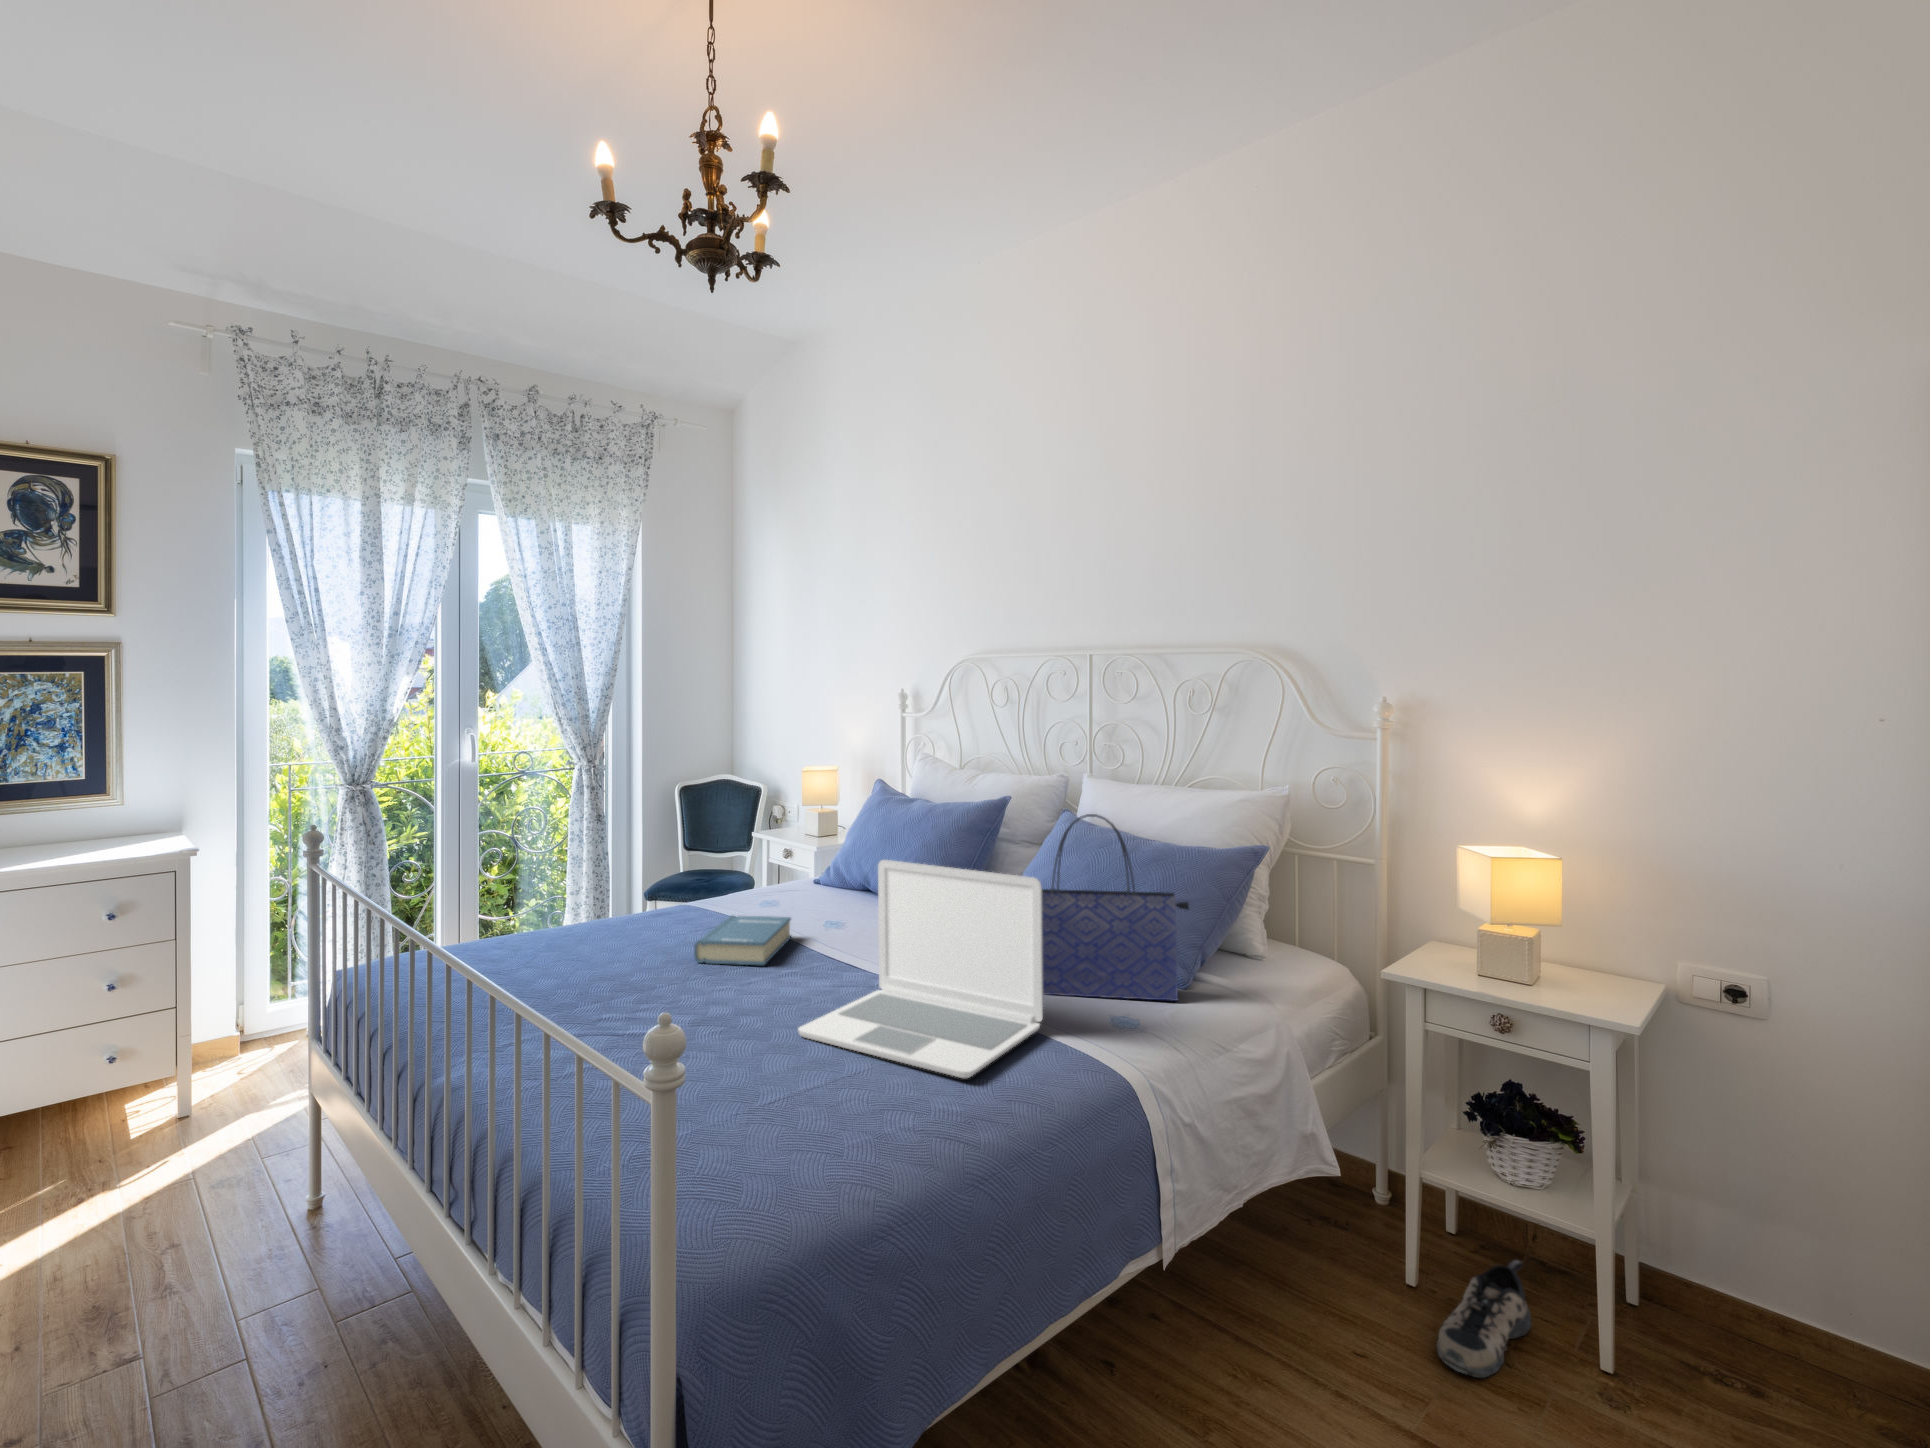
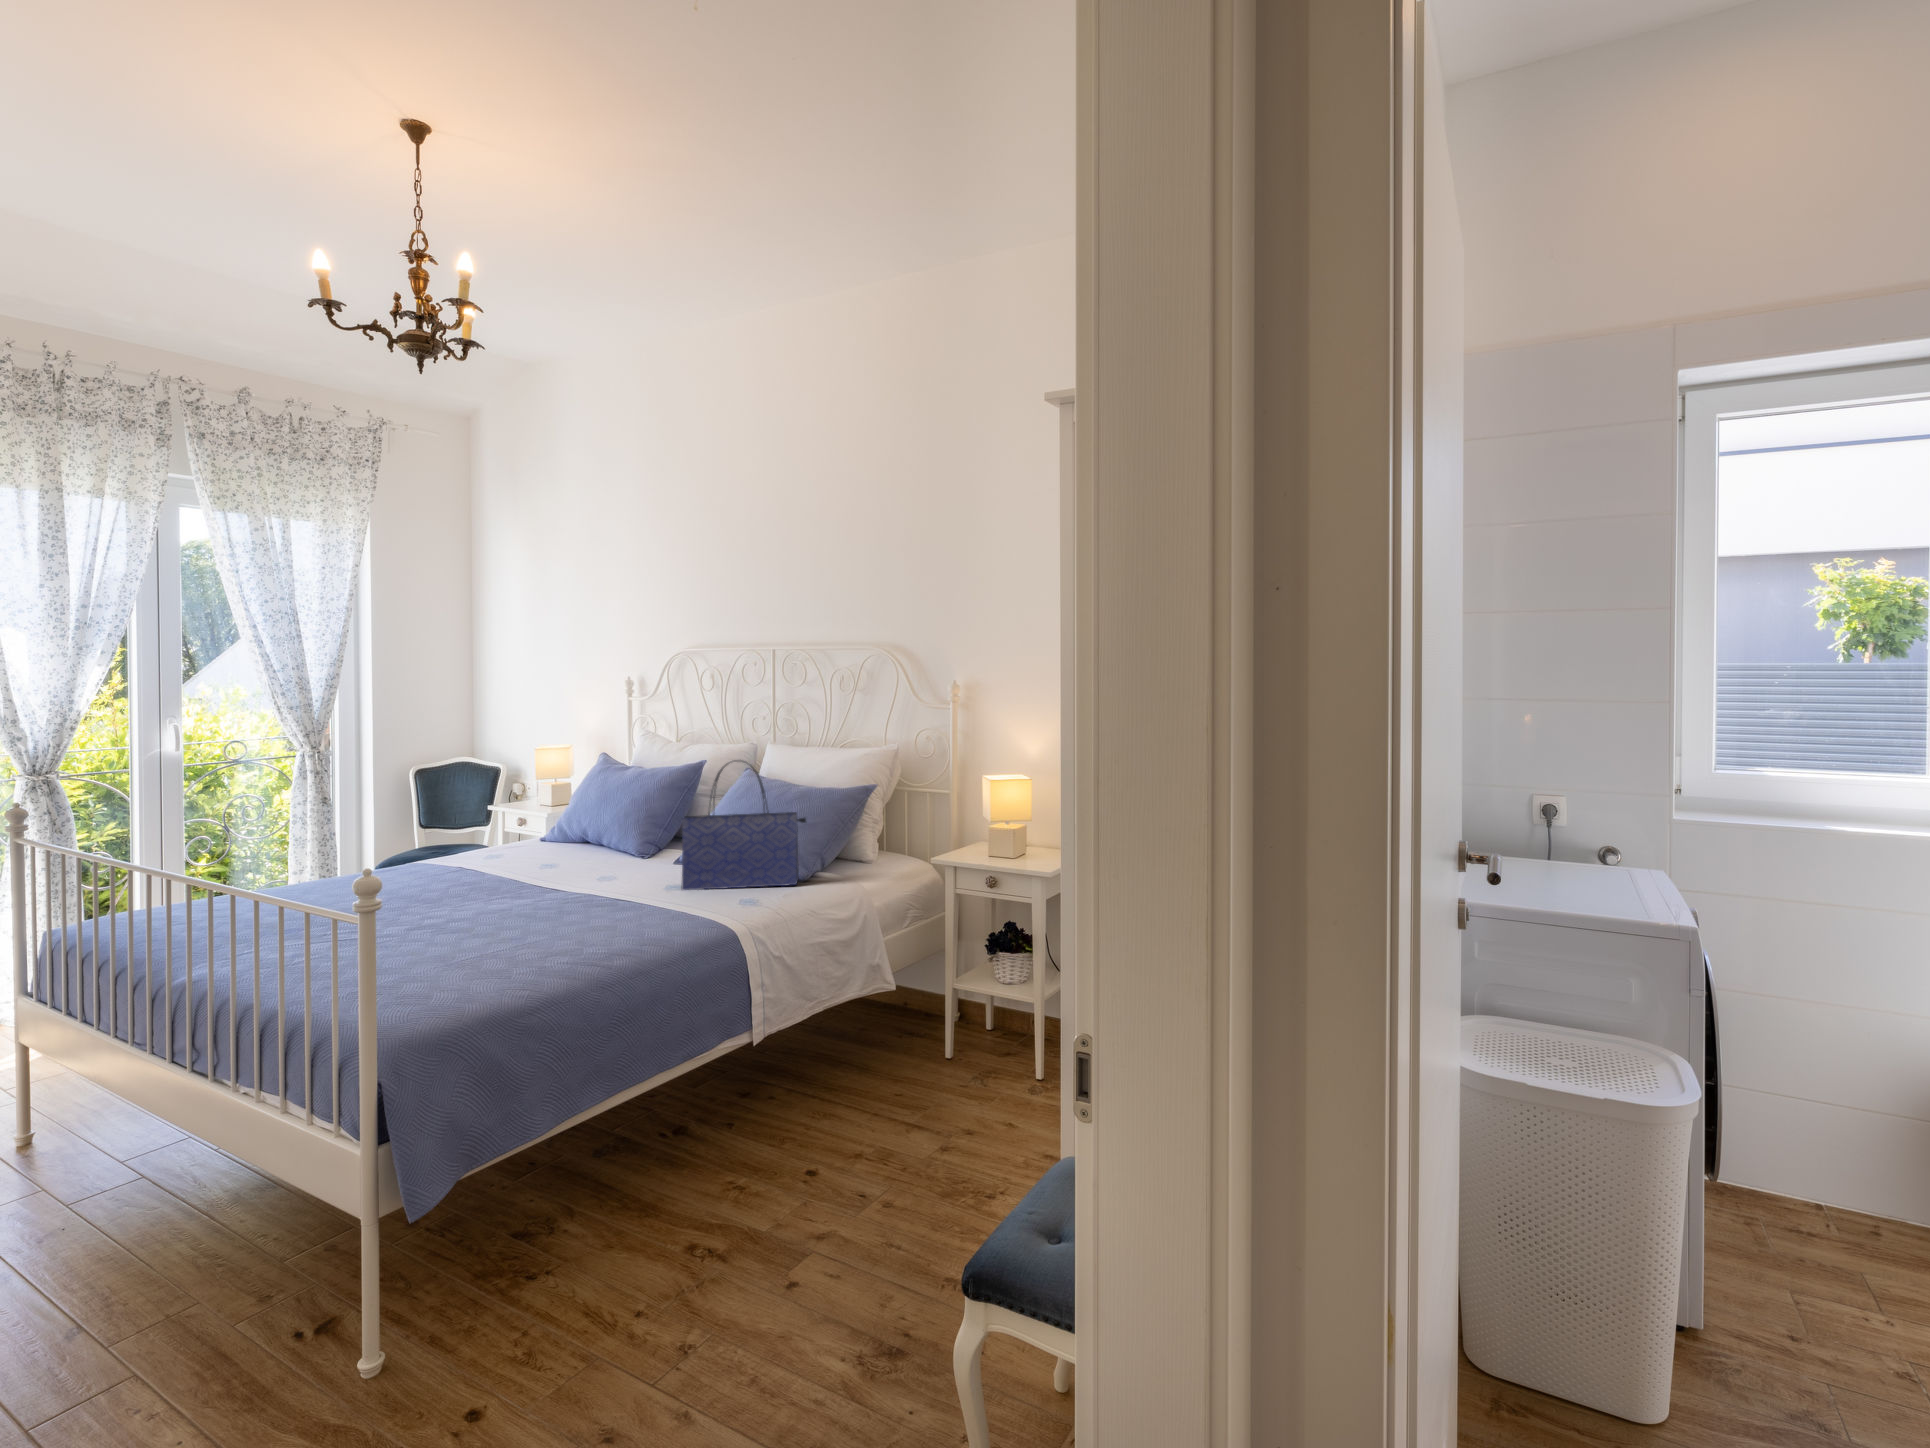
laptop: present [798,860,1043,1078] -> none [498,798,689,934]
hardback book: present [694,915,791,965] -> none [414,856,506,893]
shoe: present [1437,1260,1531,1378] -> none [954,1029,1018,1095]

